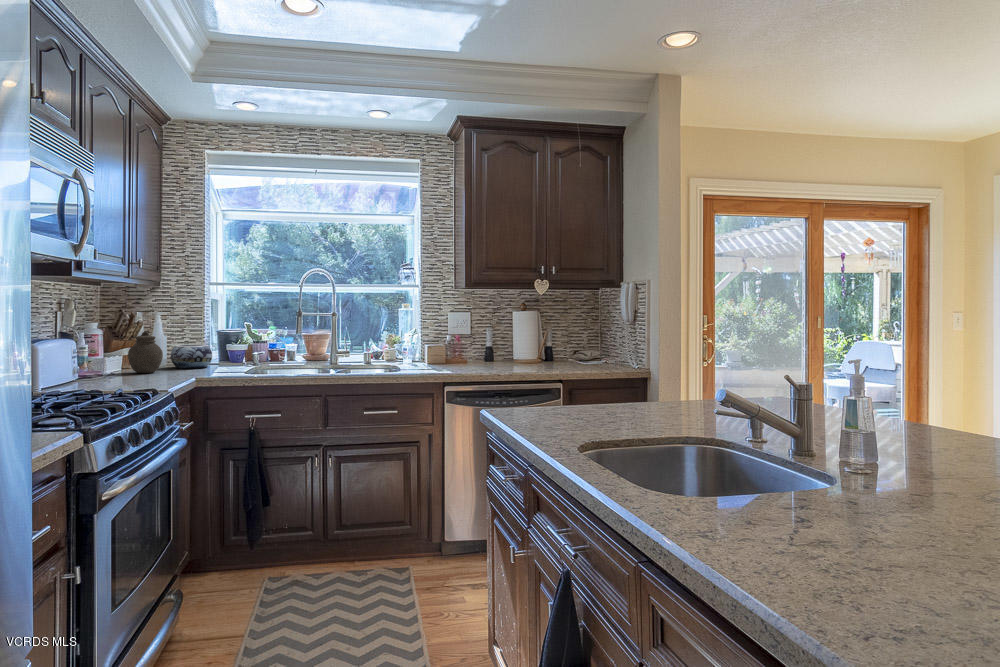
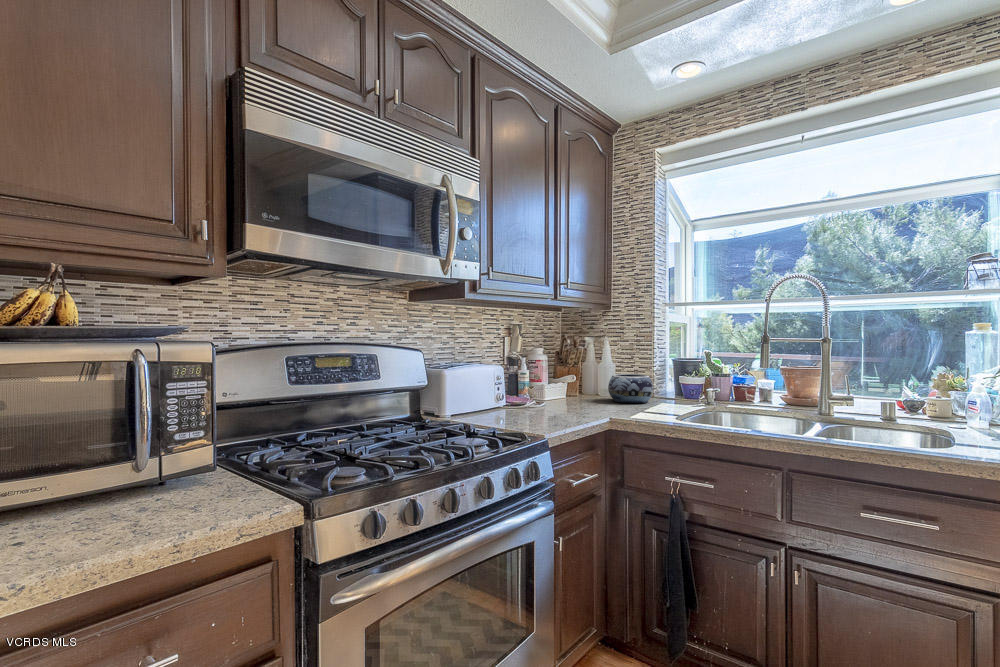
jar: present [128,332,163,373] -> none [556,359,590,405]

